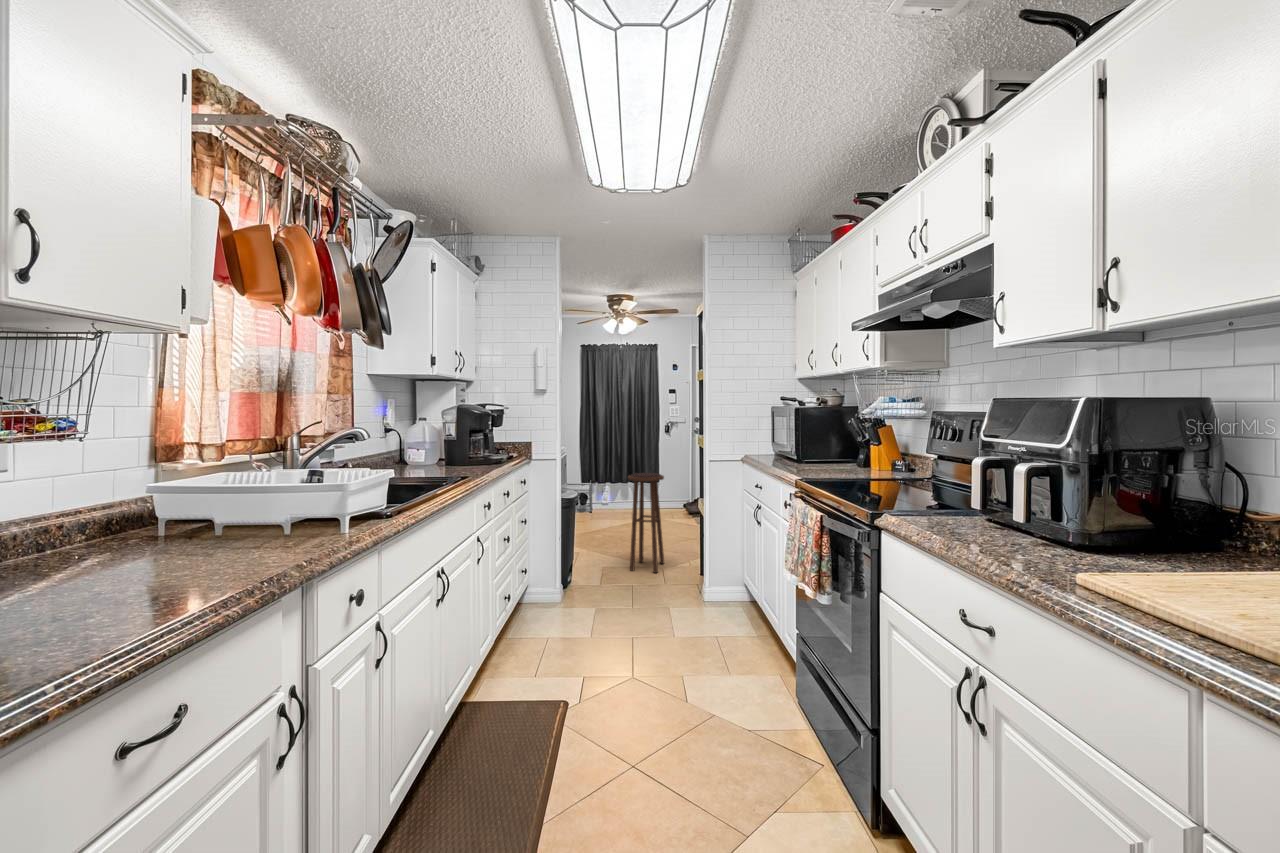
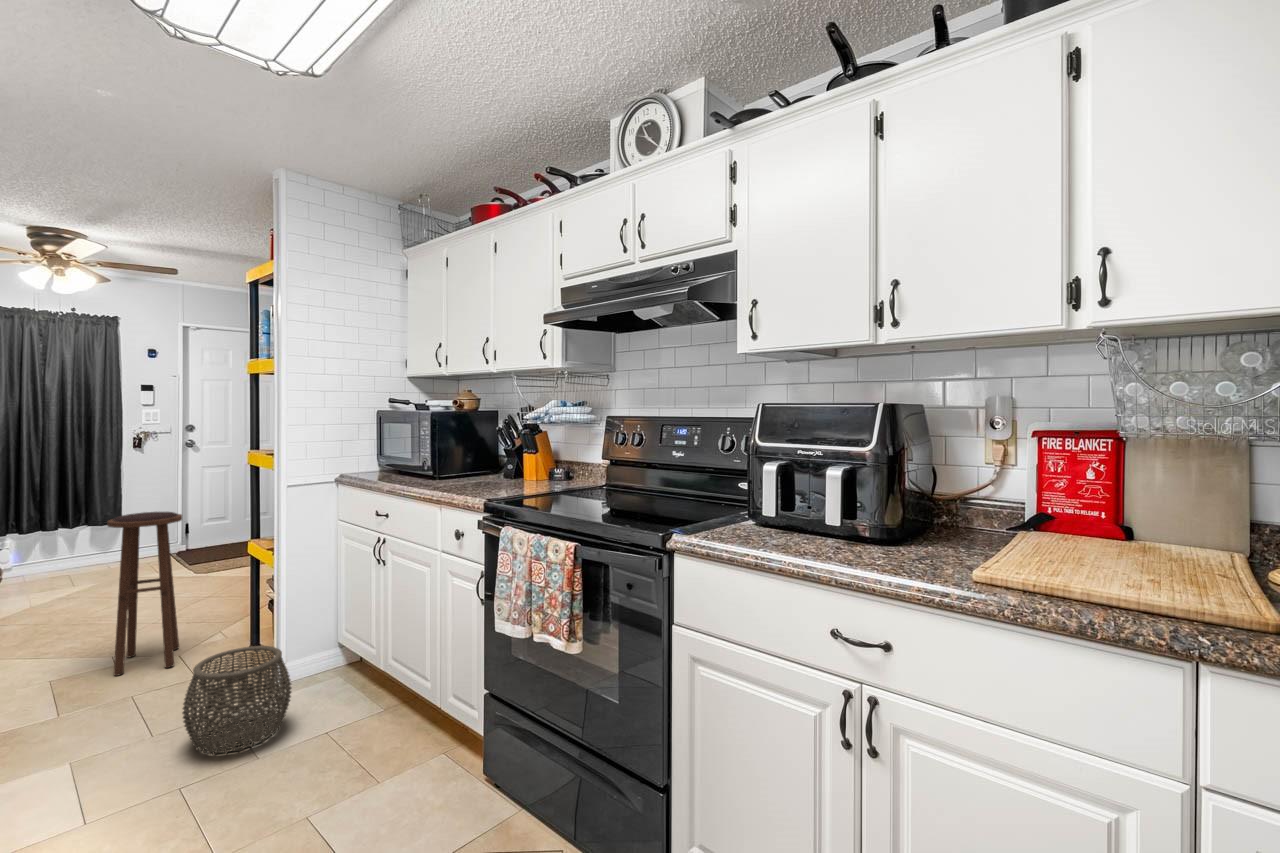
woven basket: none [642,564,700,627] -> present [182,646,291,755]

